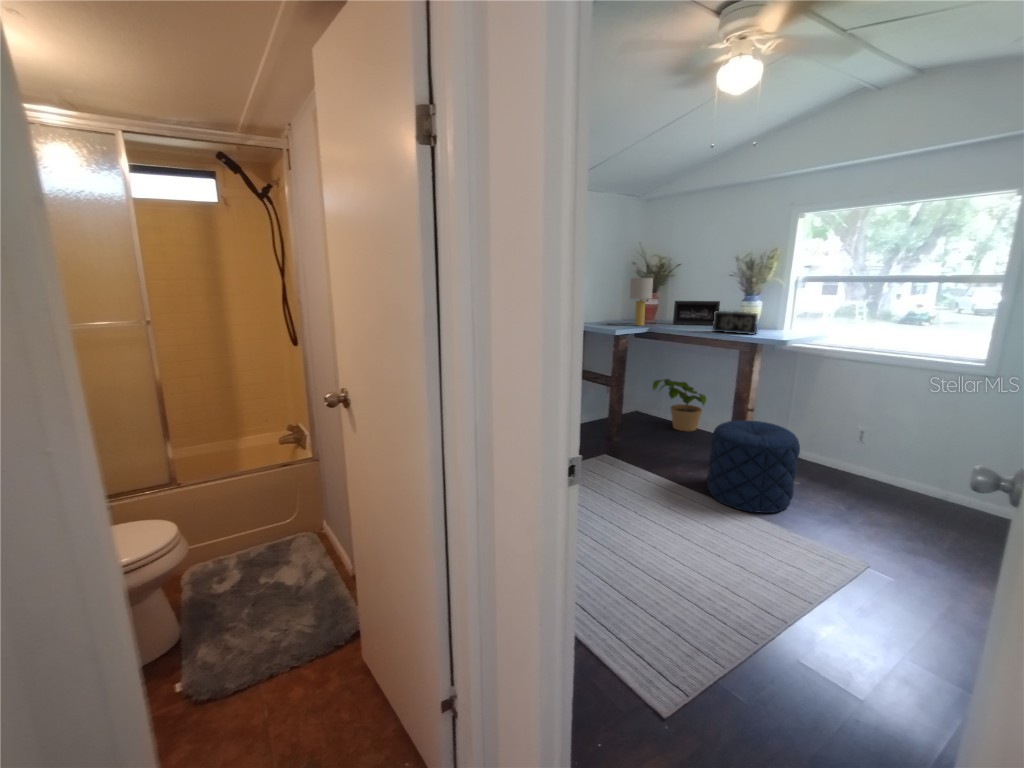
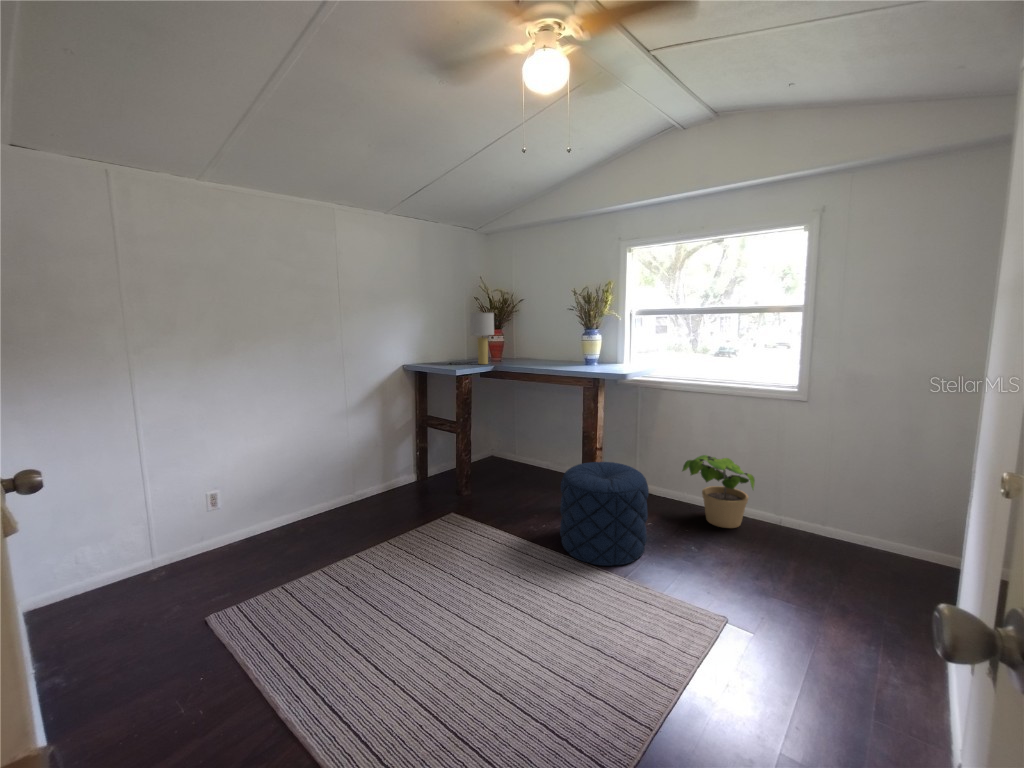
picture frame: present [673,301,720,325] -> none [518,336,563,362]
alarm clock: present [713,311,758,335] -> none [556,347,600,370]
potted plant: present [653,379,706,431] -> present [682,455,755,528]

